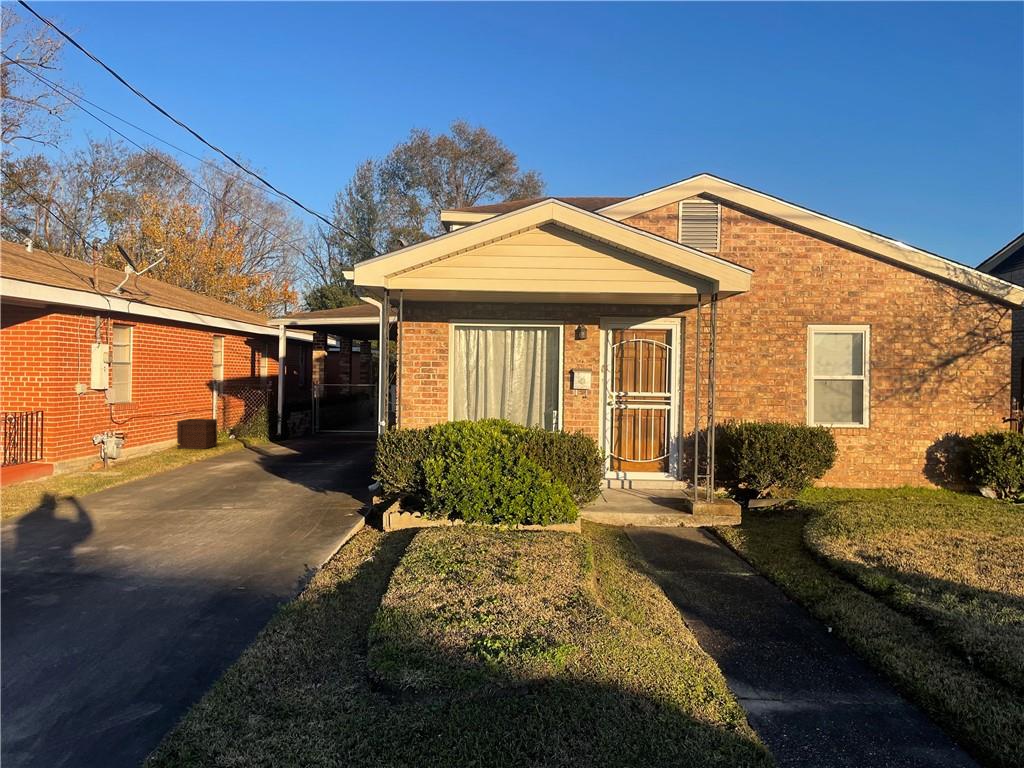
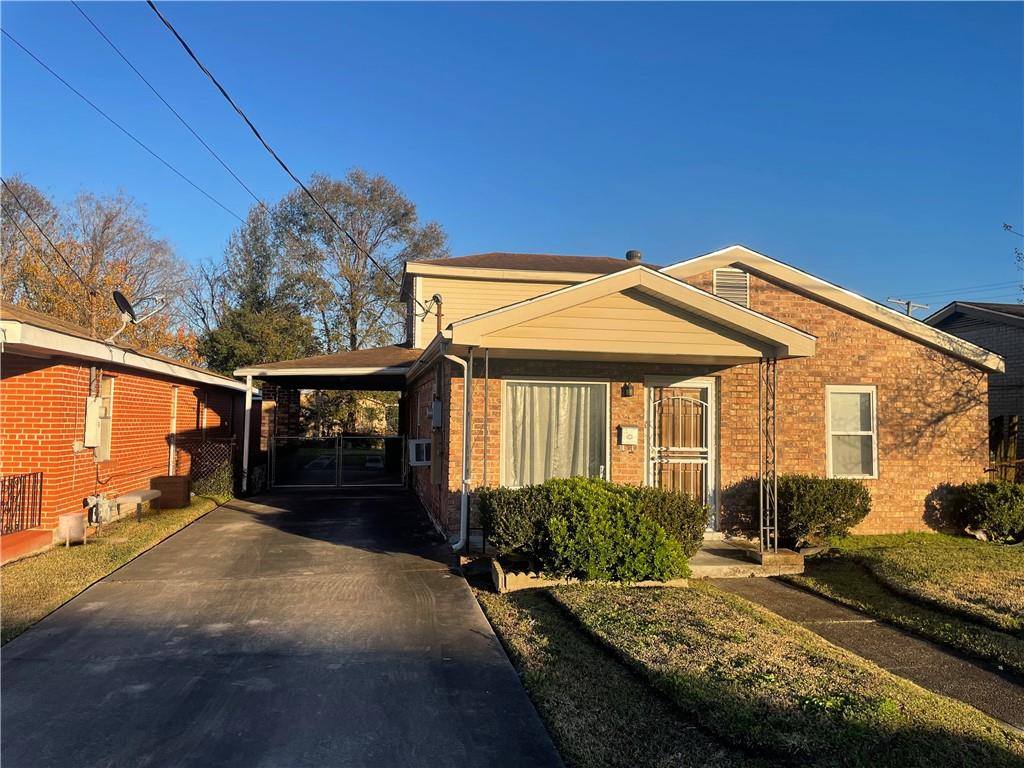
bench: none [134,431,181,460] -> present [116,490,161,523]
planter: none [58,449,88,480] -> present [53,513,87,548]

